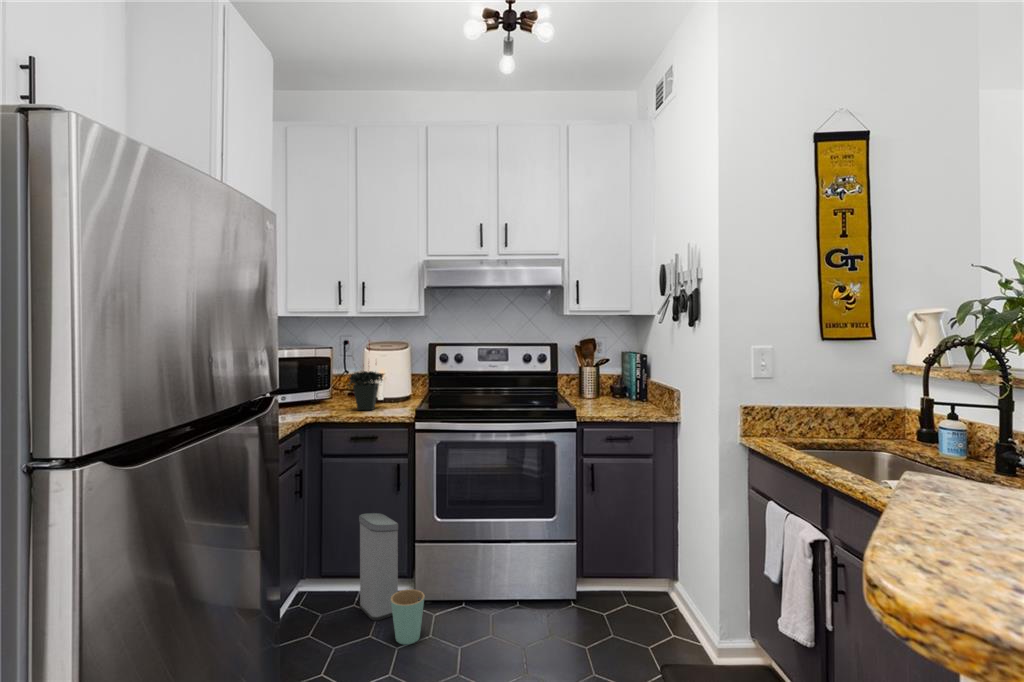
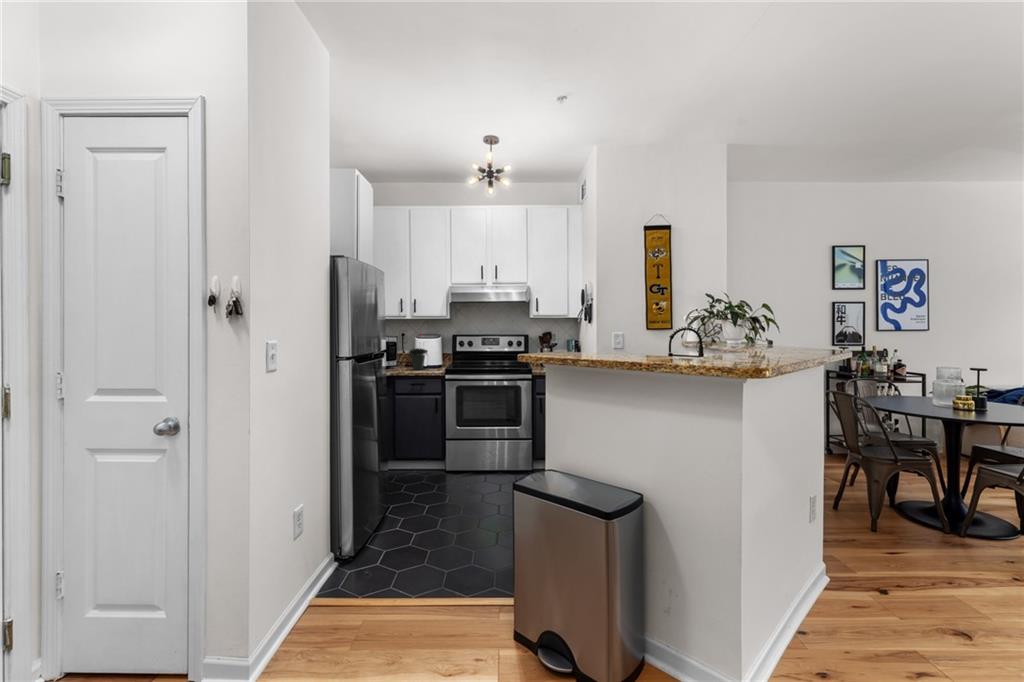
trash can: present [359,513,425,644] -> none [415,424,450,485]

